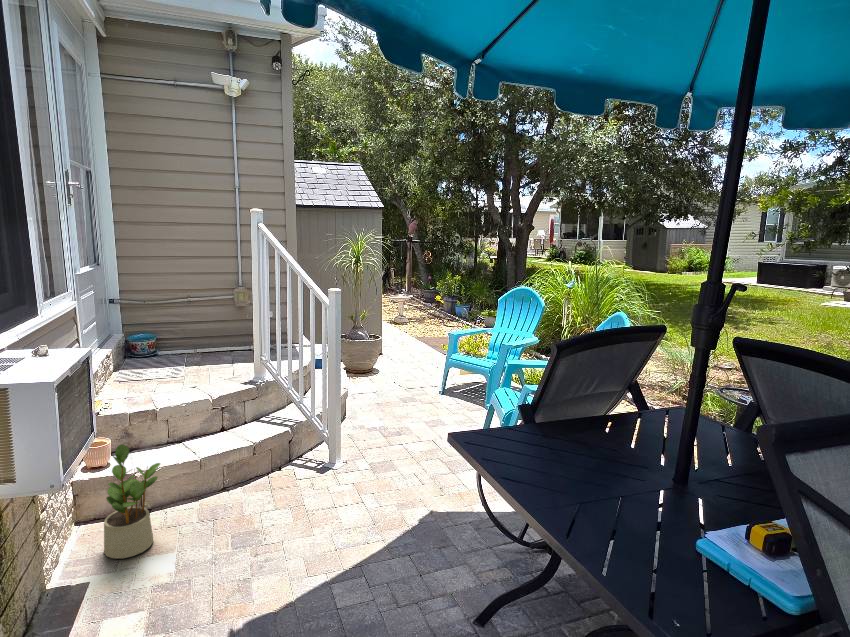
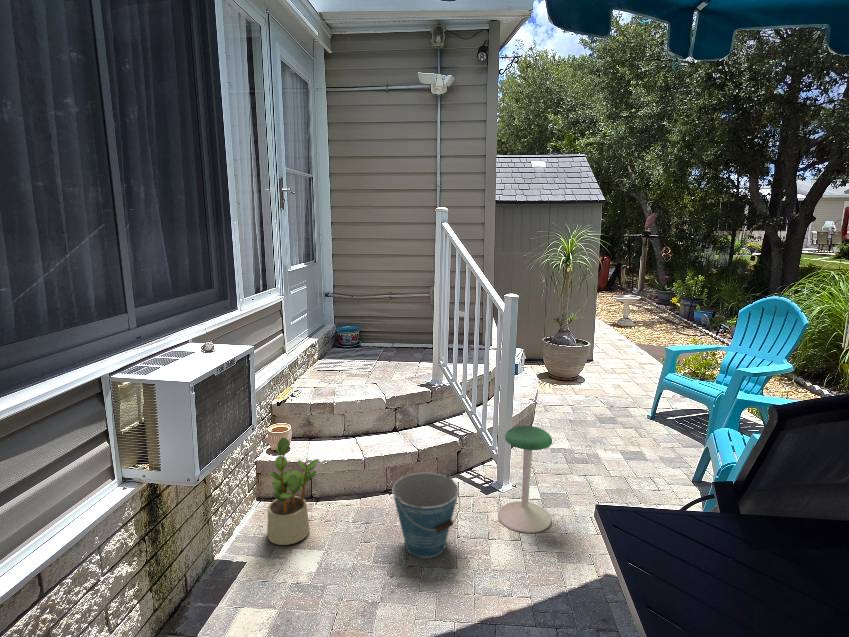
stool: none [337,402,384,495] -> present [498,426,552,533]
bucket: none [245,456,310,534] -> present [392,473,459,558]

